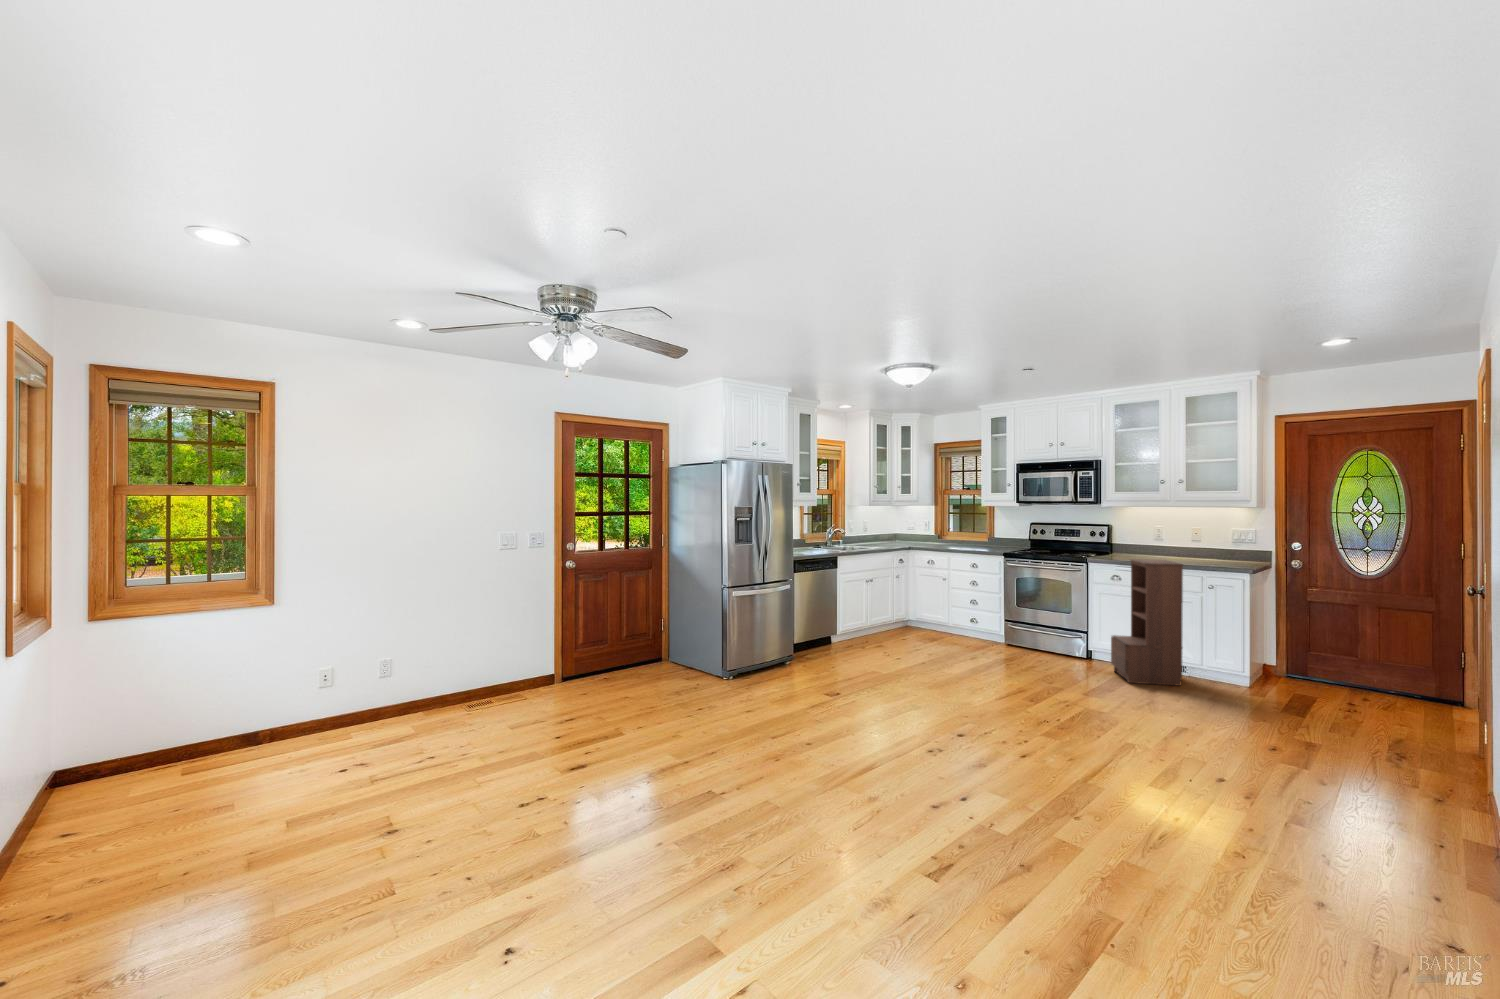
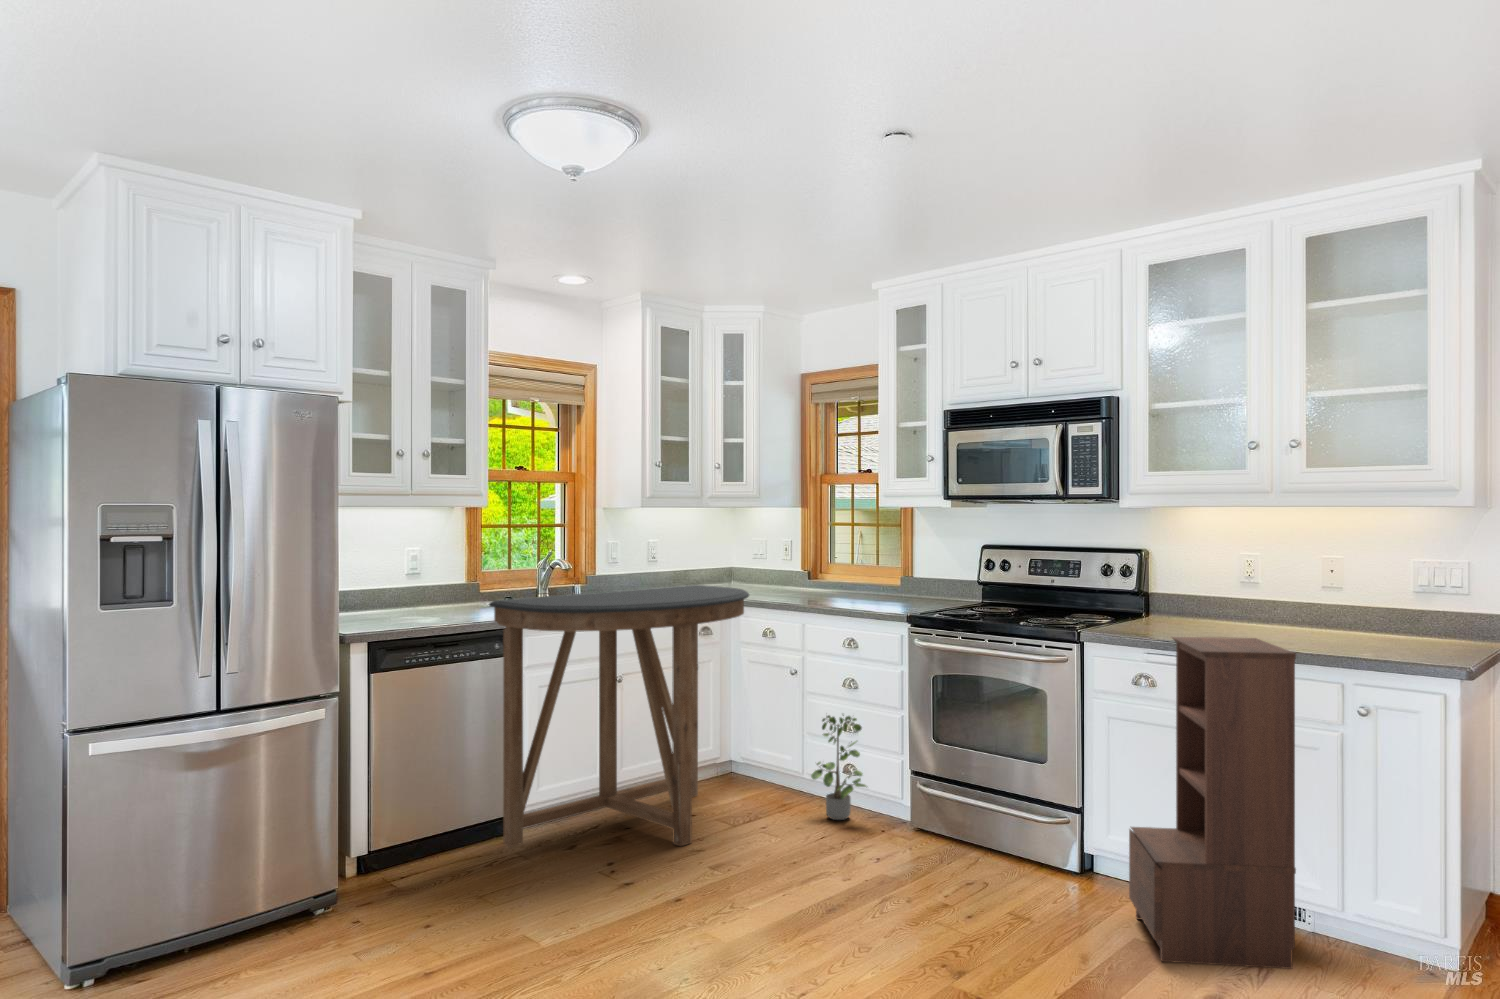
console table: none [828,540,930,648] -> present [489,585,749,847]
potted plant: none [957,595,986,641] -> present [811,715,866,820]

